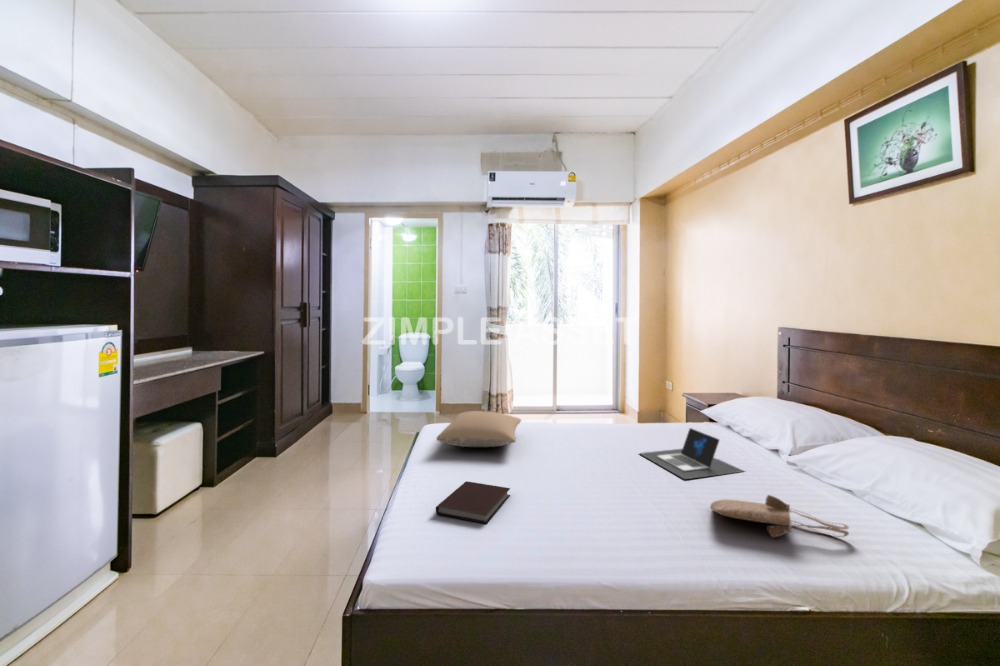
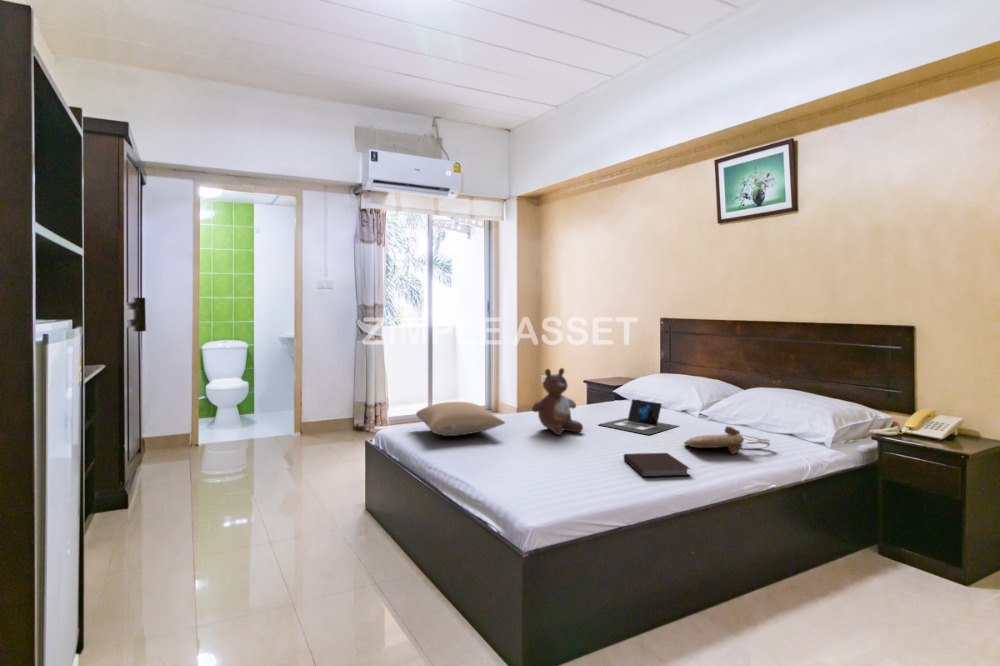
stuffed bear: none [555,386,611,462] -> present [532,368,583,435]
notebook: present [436,481,510,524] -> present [624,453,690,477]

